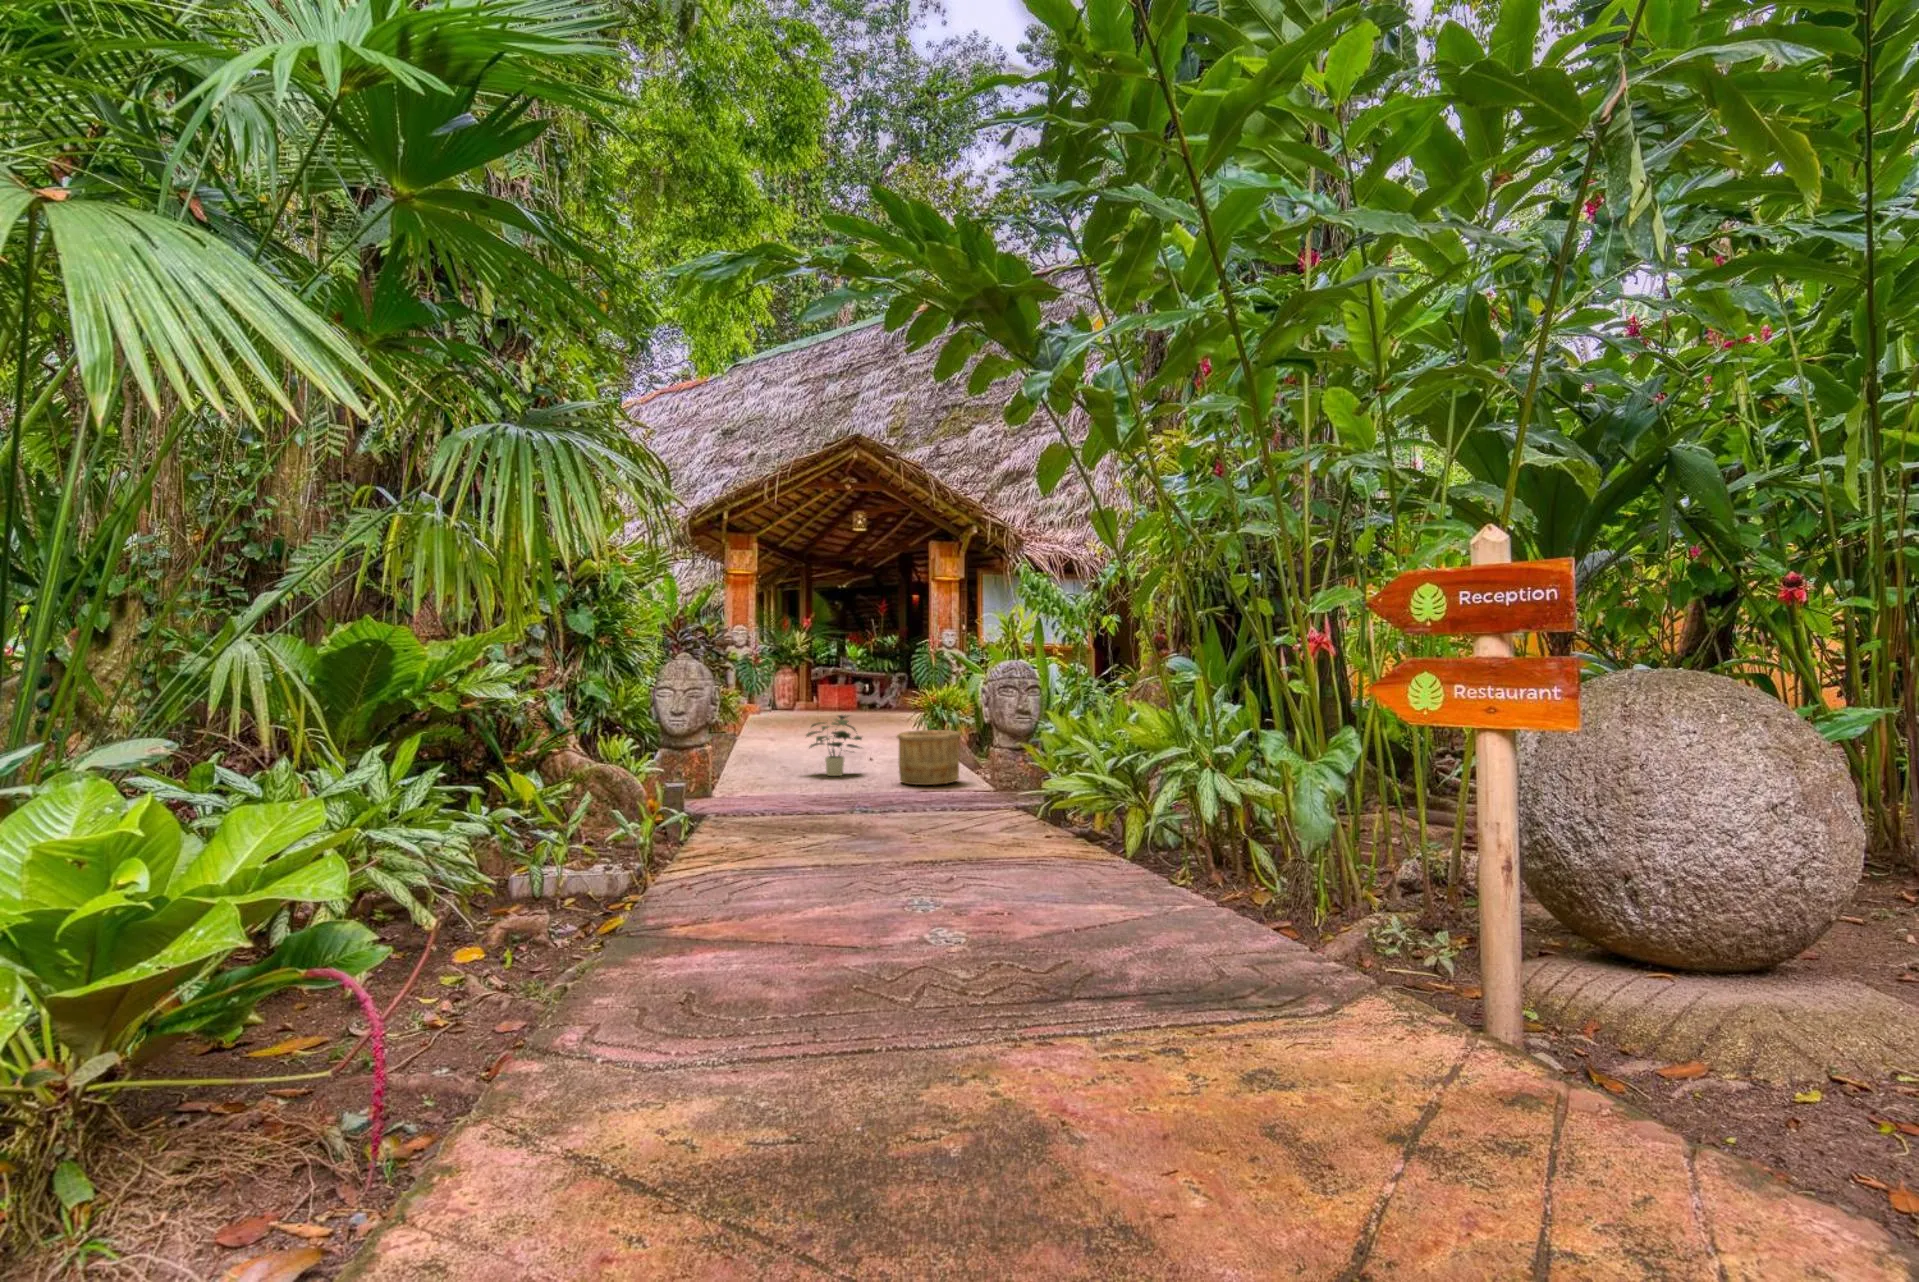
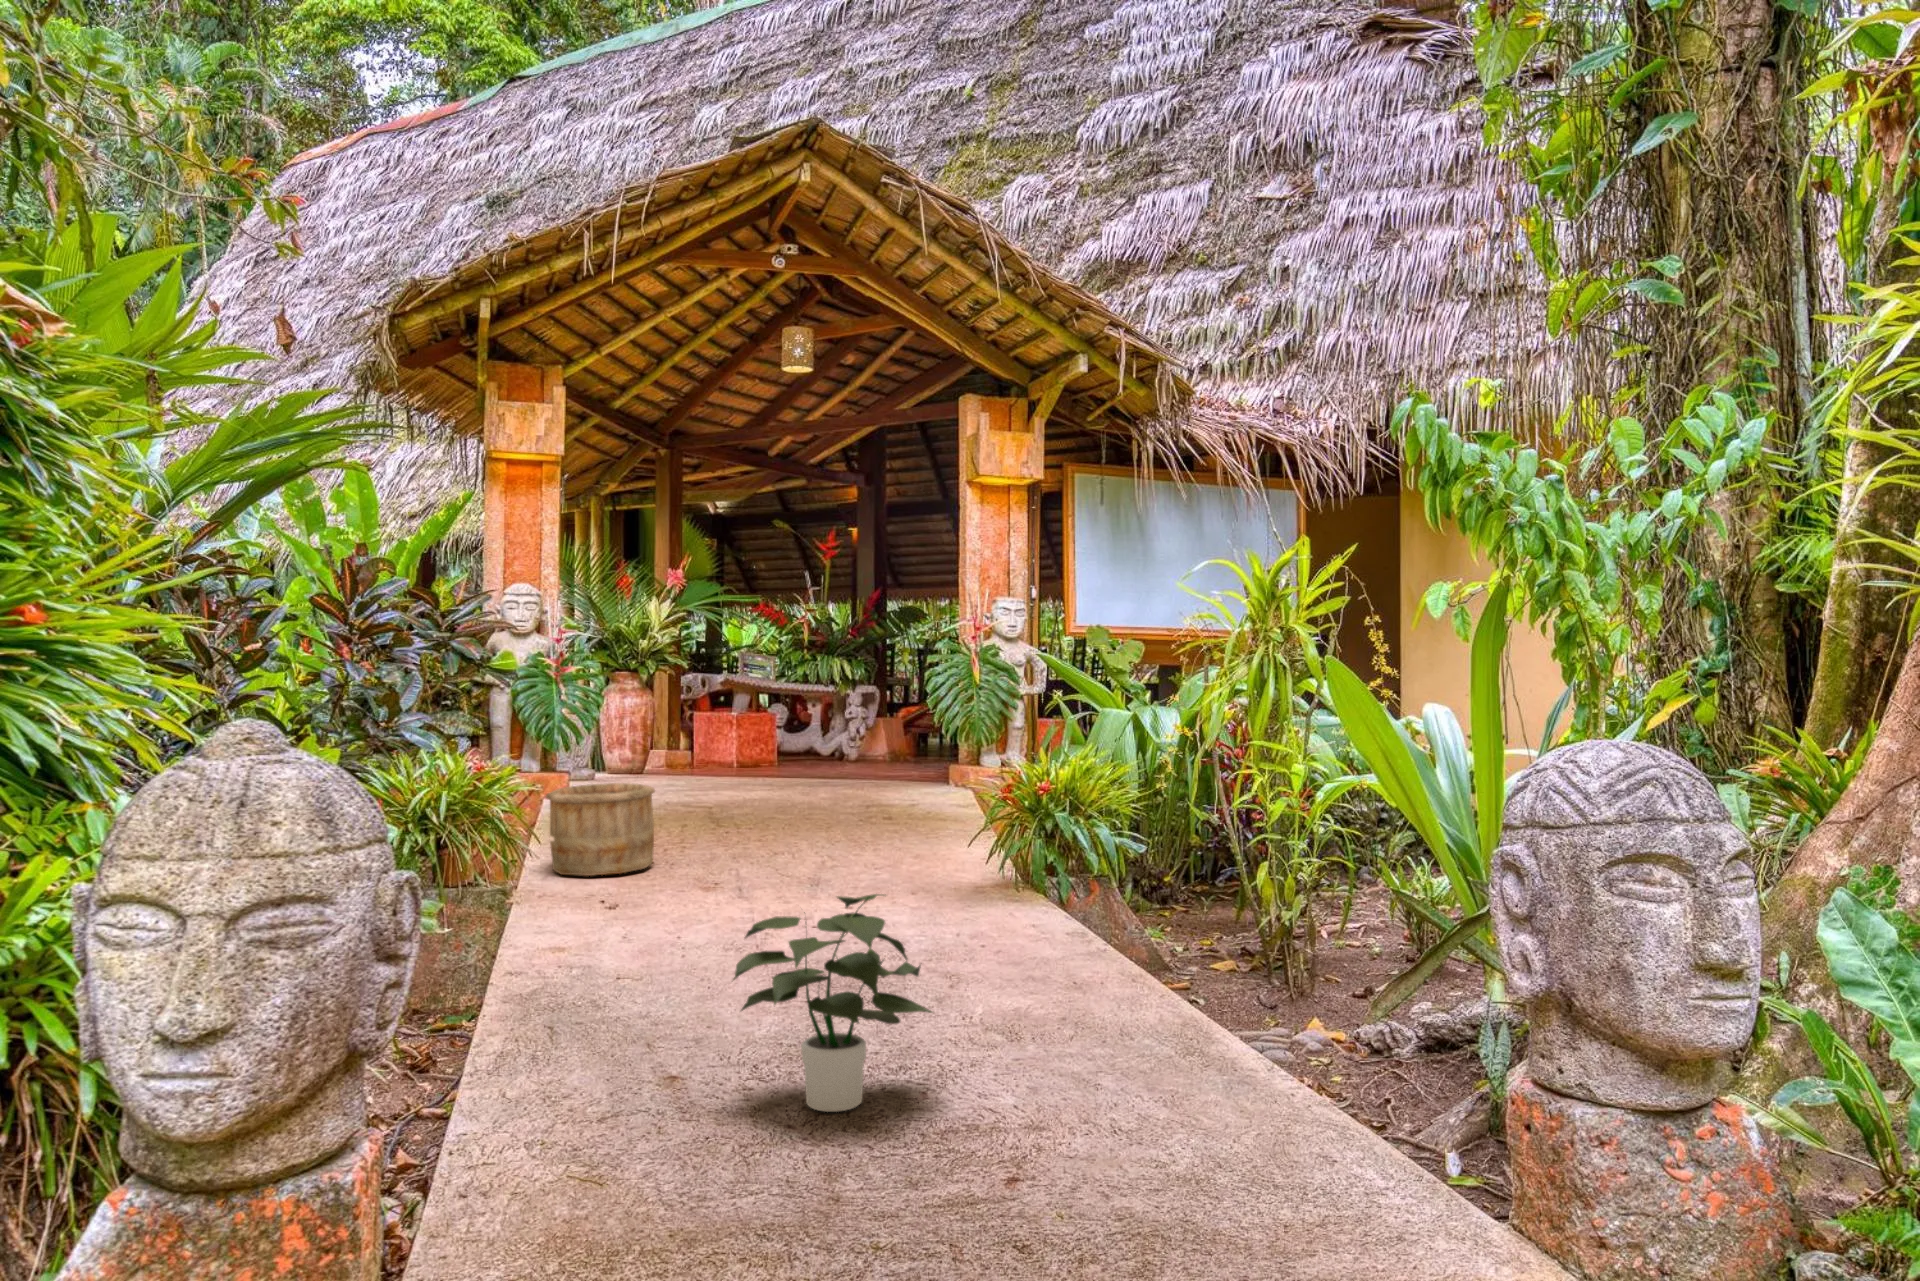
wooden bucket: present [897,730,960,785] -> present [546,783,655,876]

